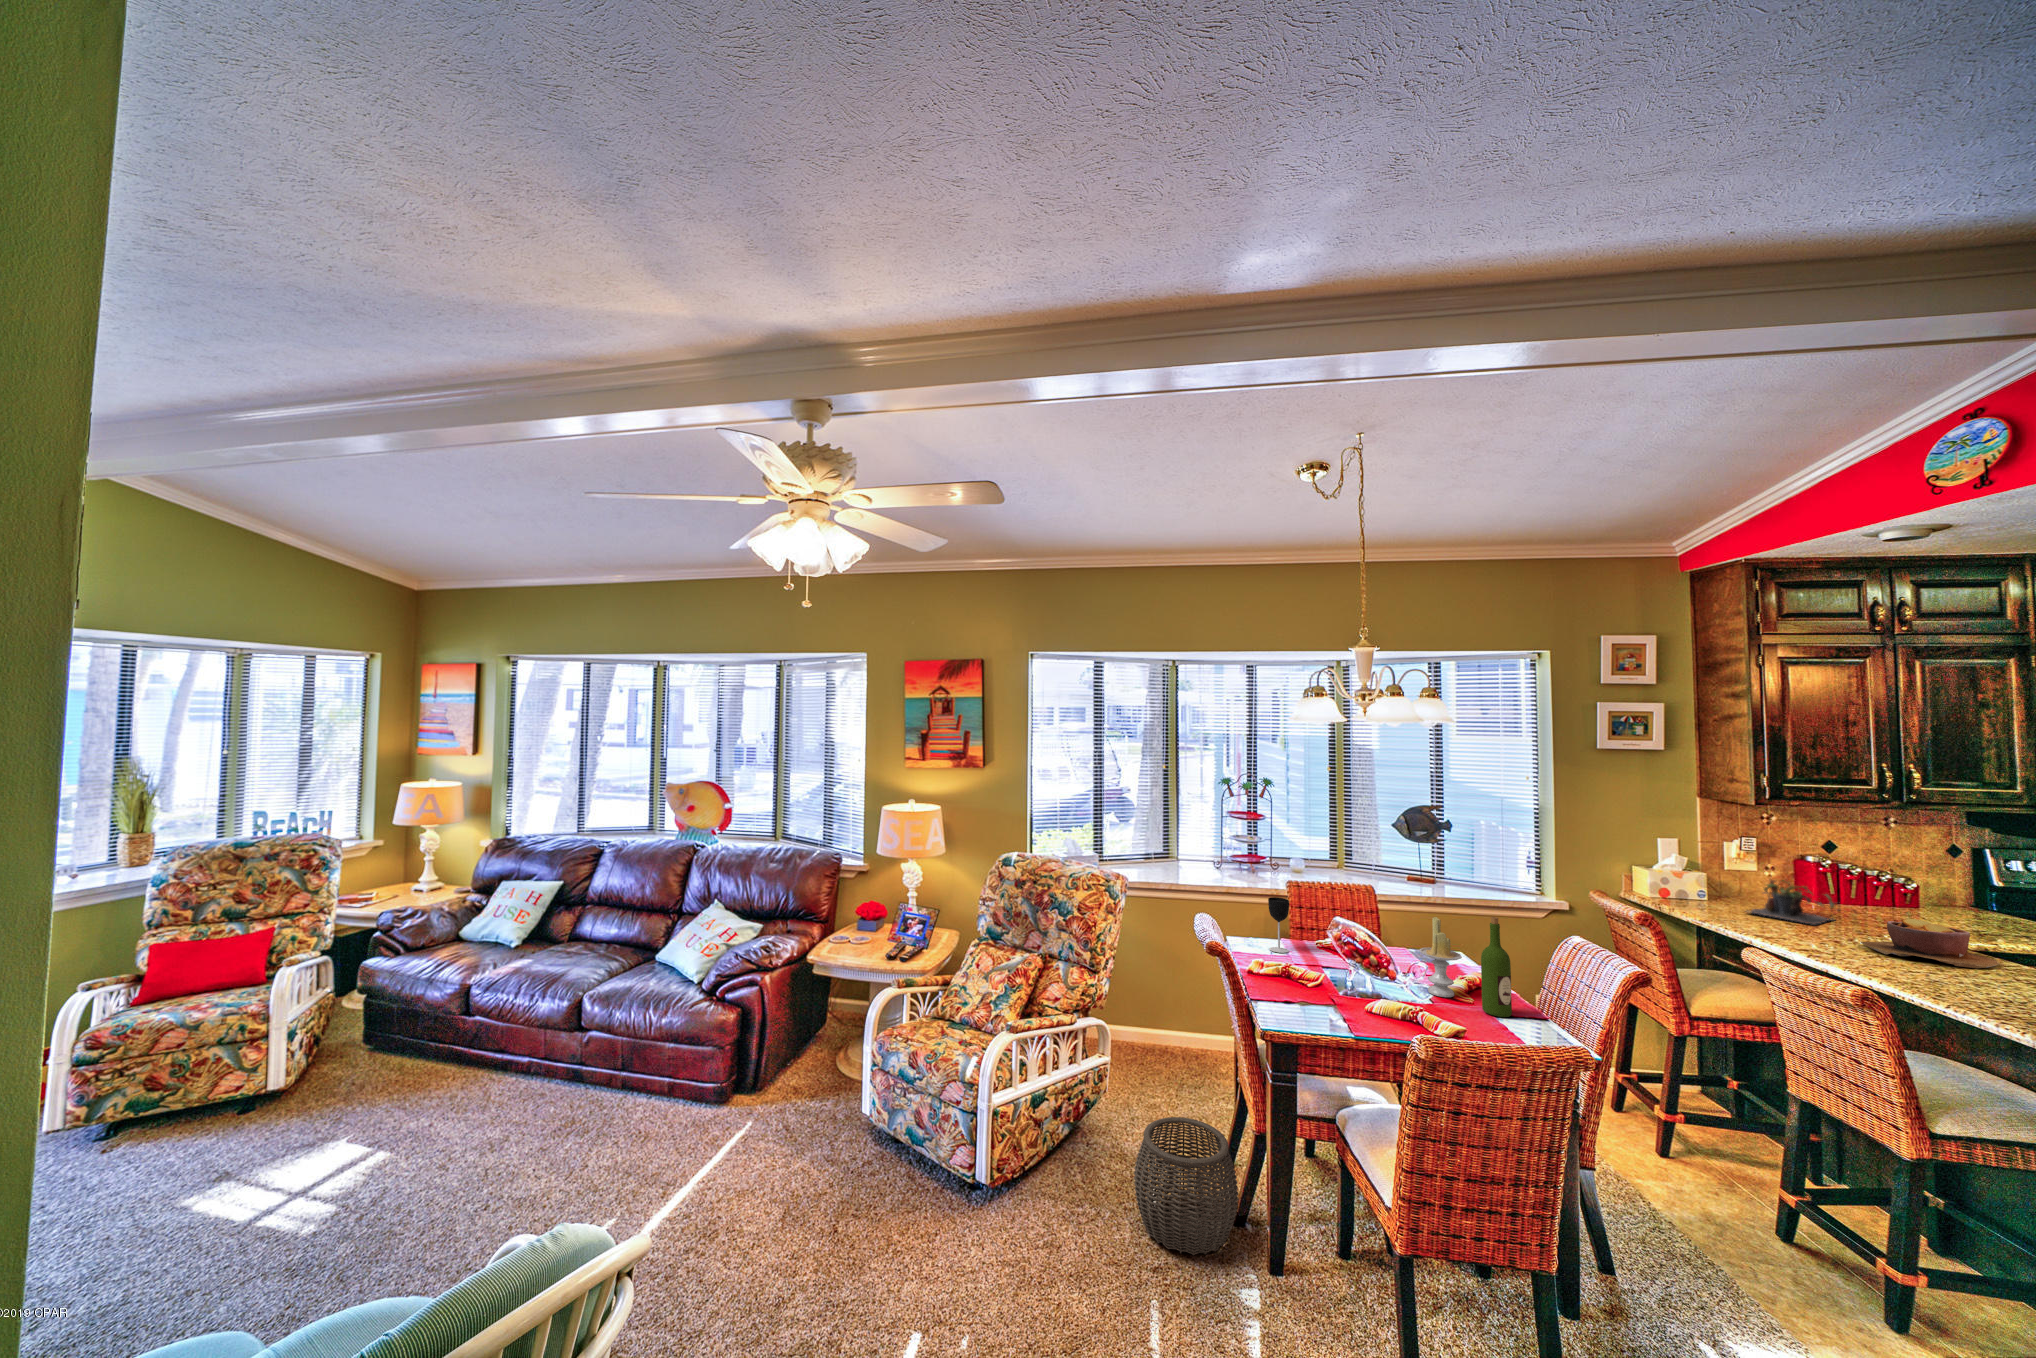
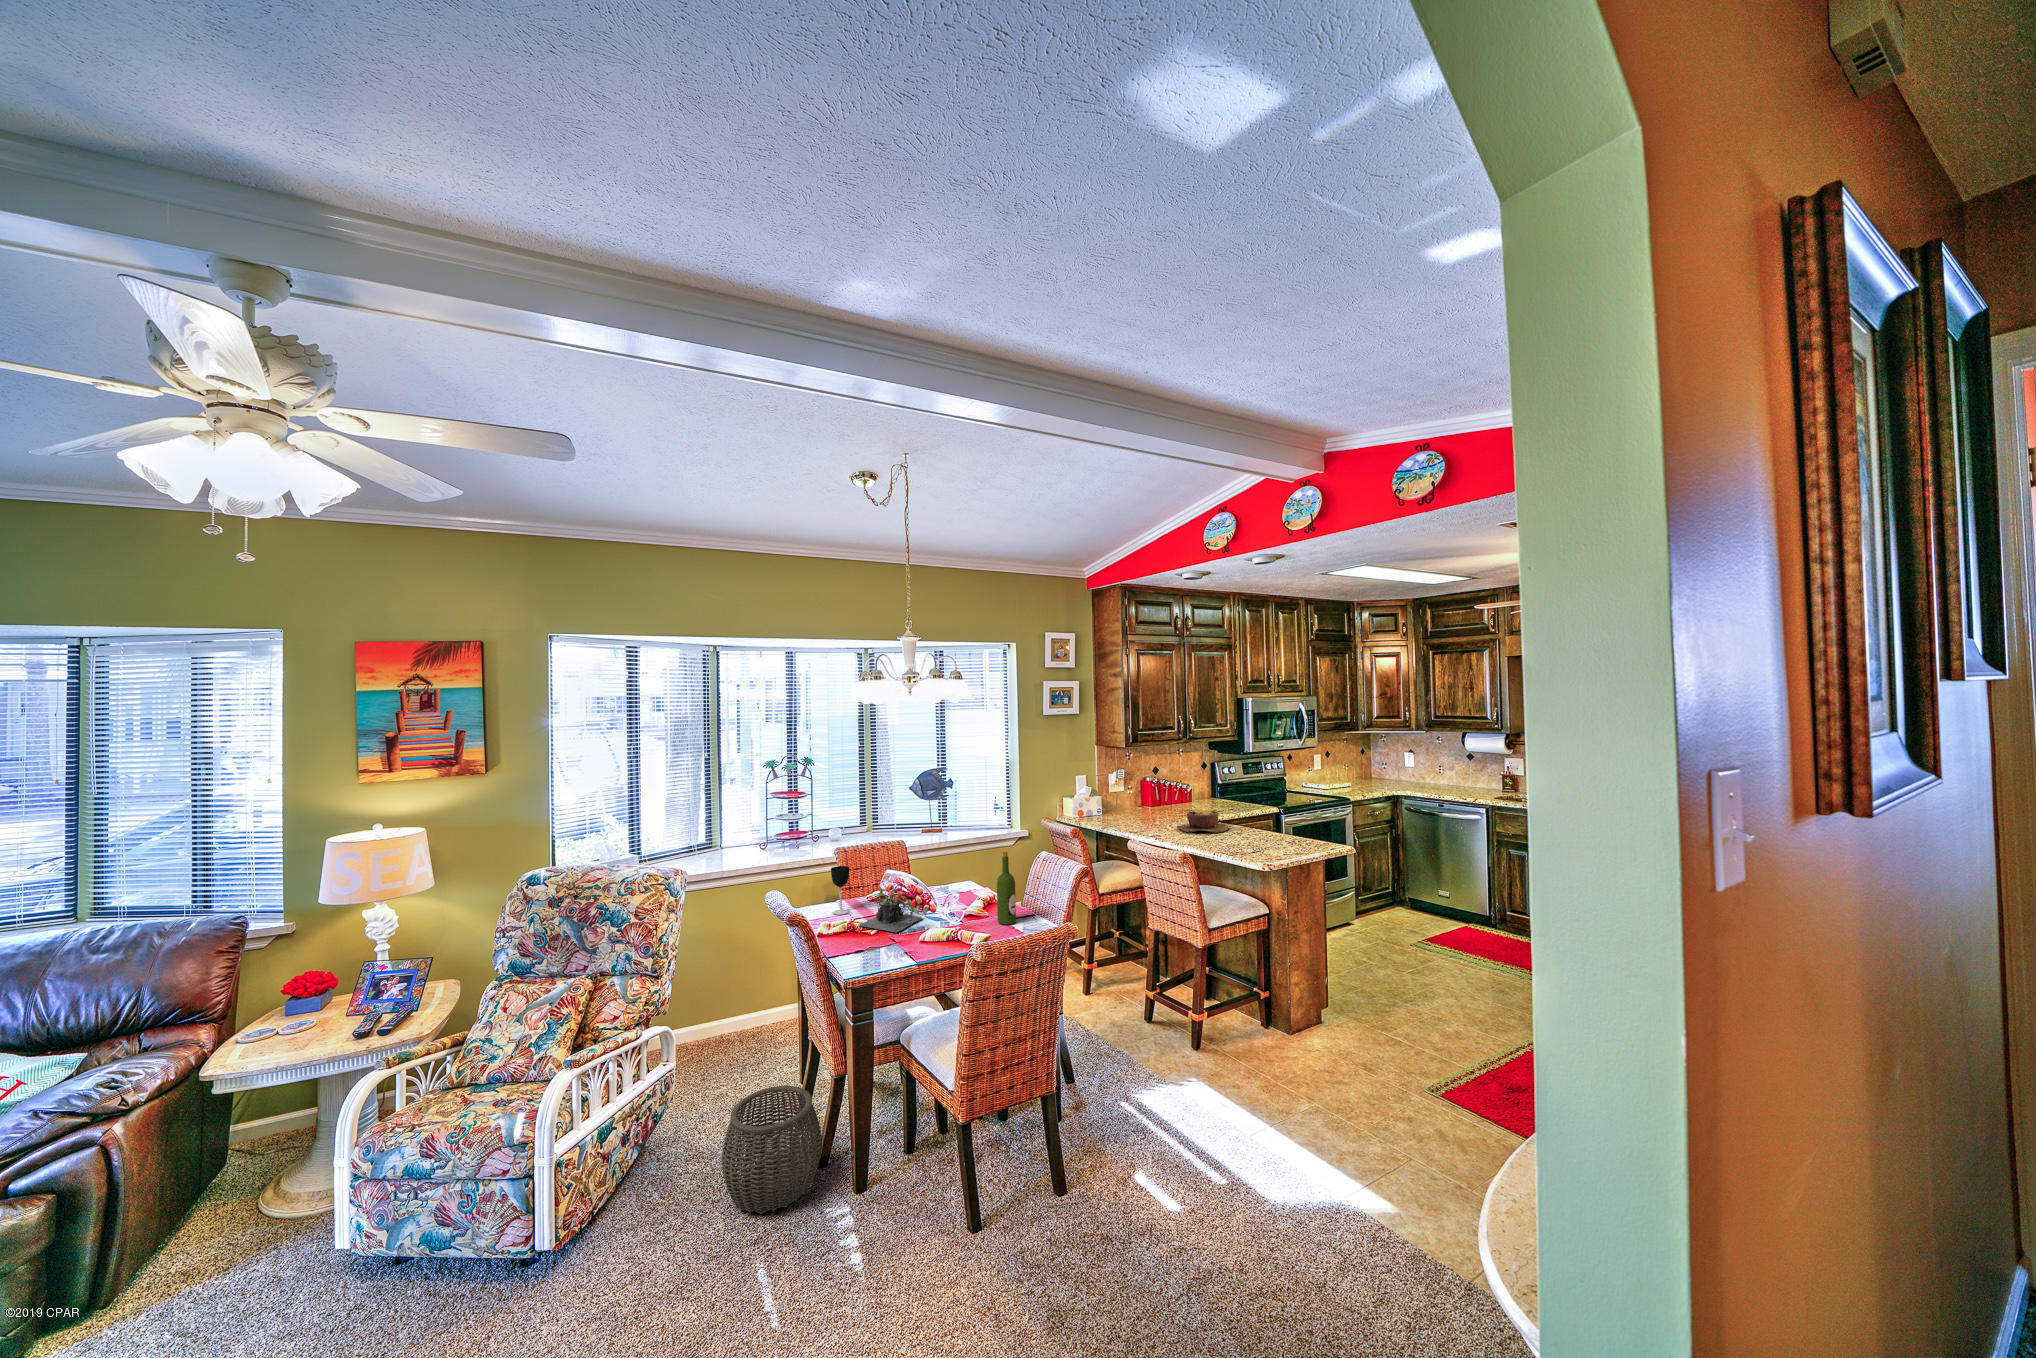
plant: present [1747,880,1835,925] -> present [859,889,926,932]
candle: present [1419,917,1462,997] -> none [954,859,983,920]

